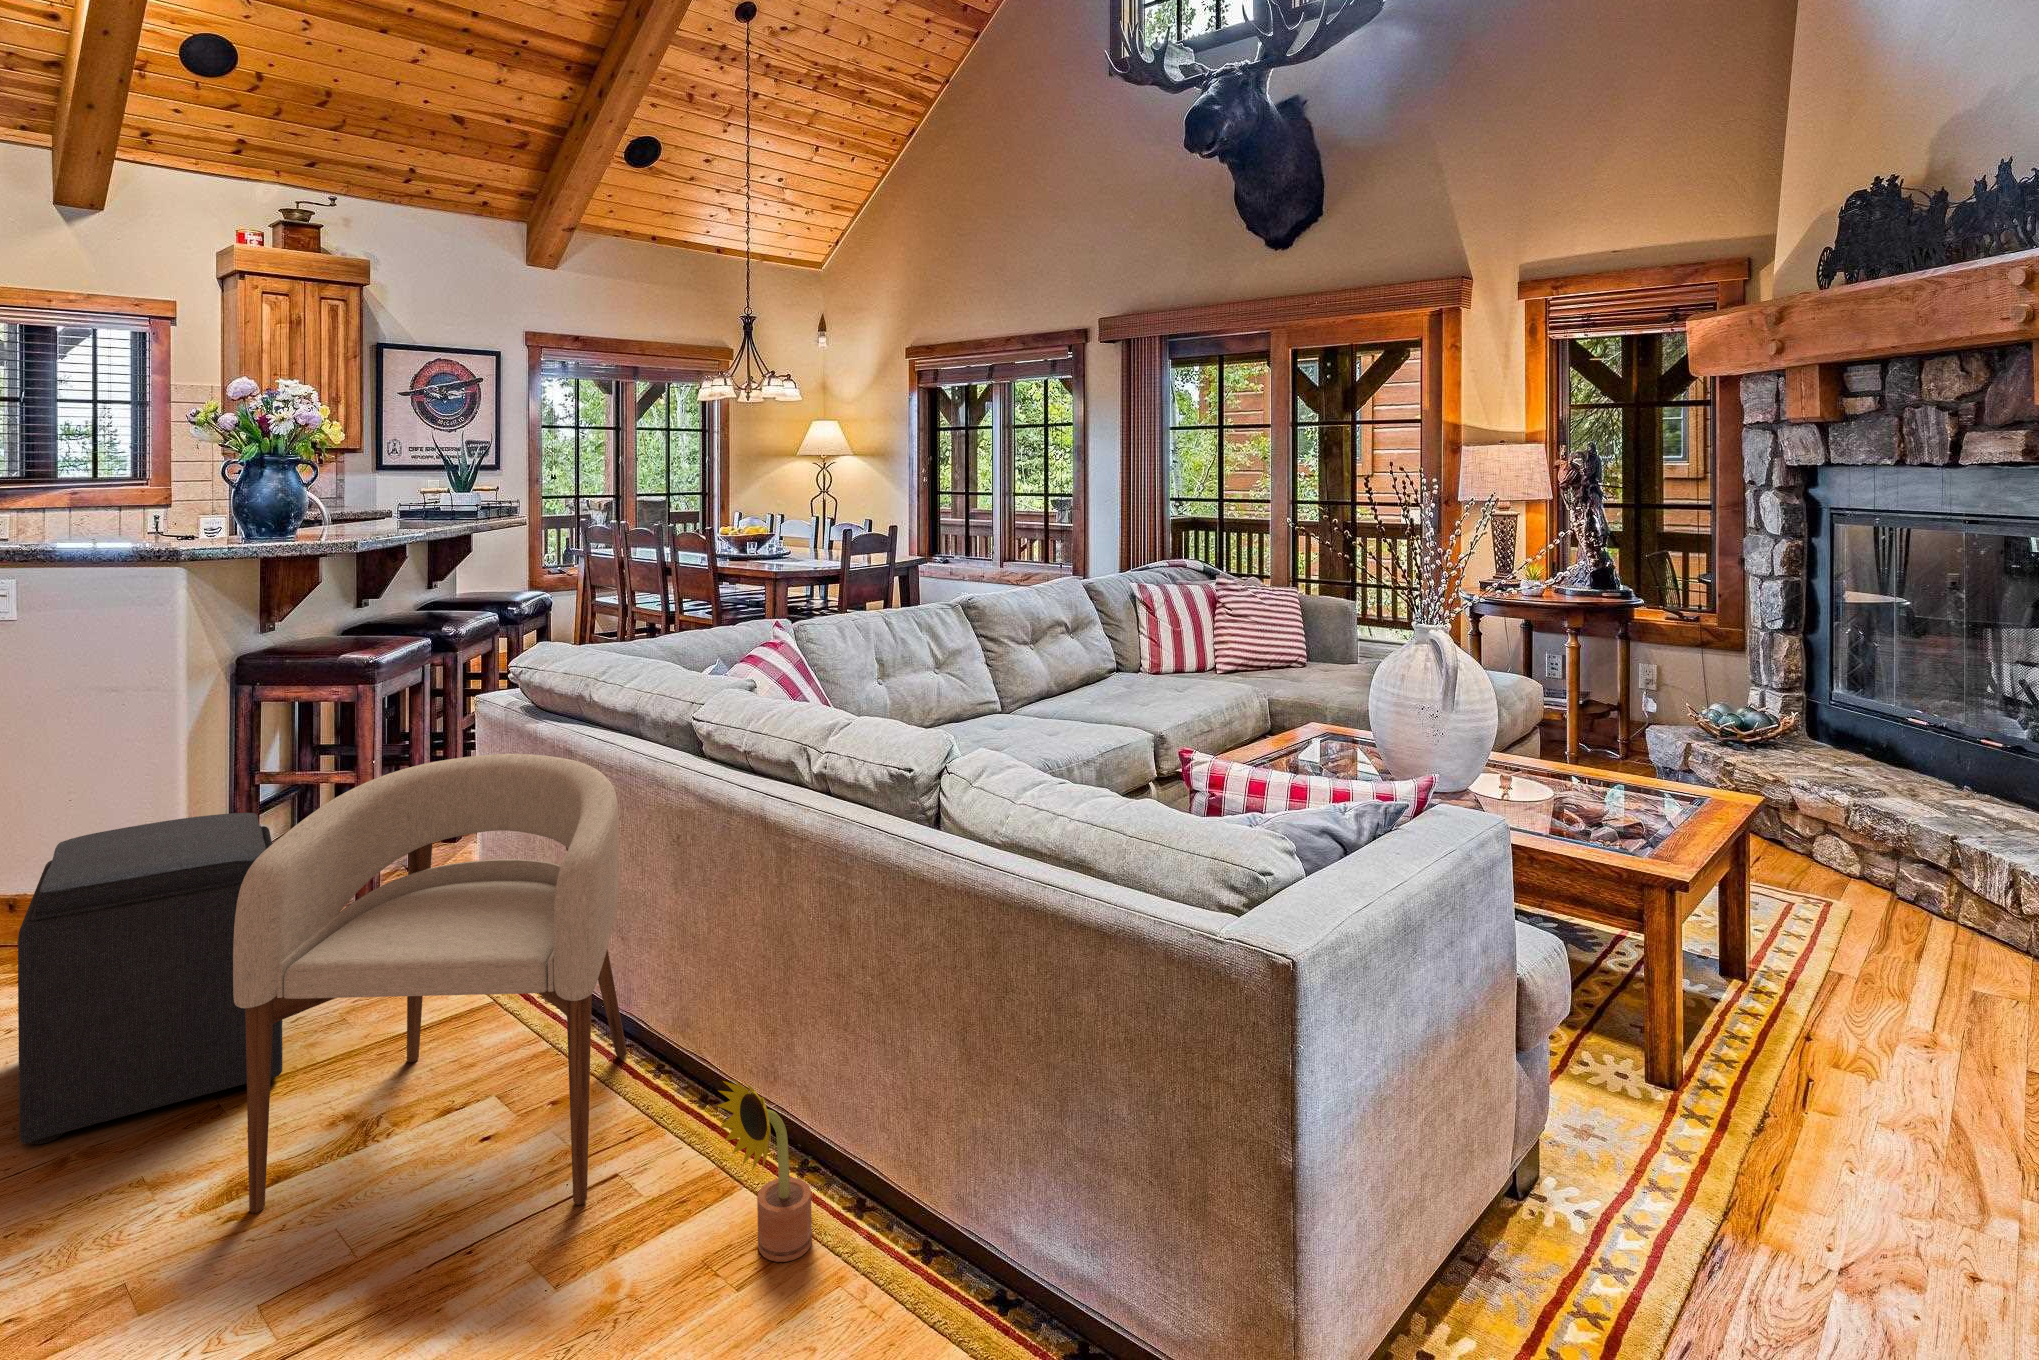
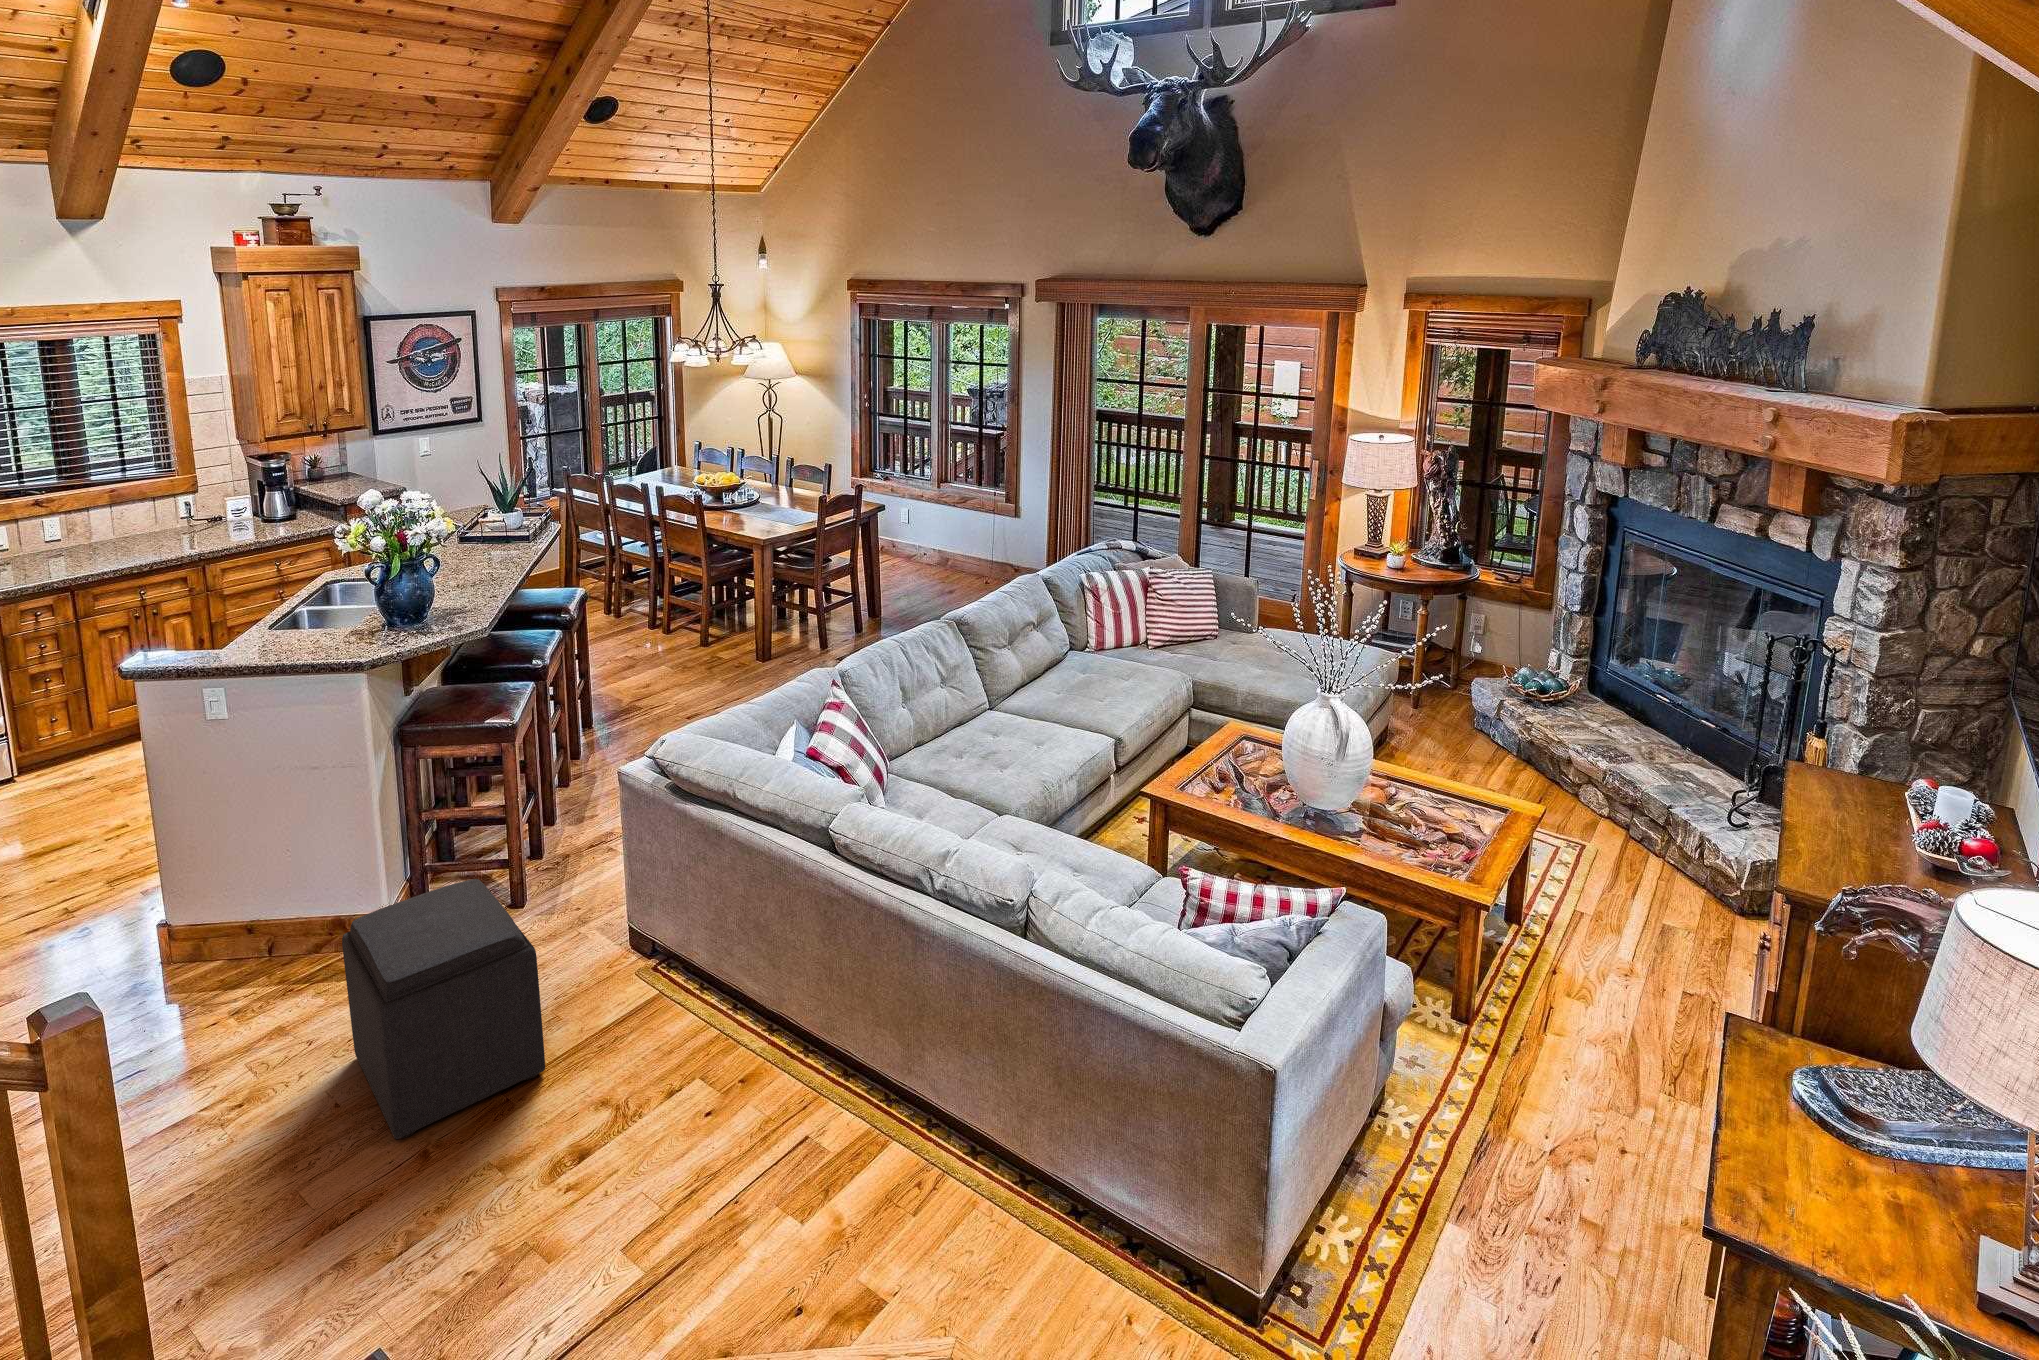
armchair: present [233,754,627,1213] -> none [562,851,802,1180]
decorative plant: present [717,1081,812,1262] -> none [895,1094,954,1191]

